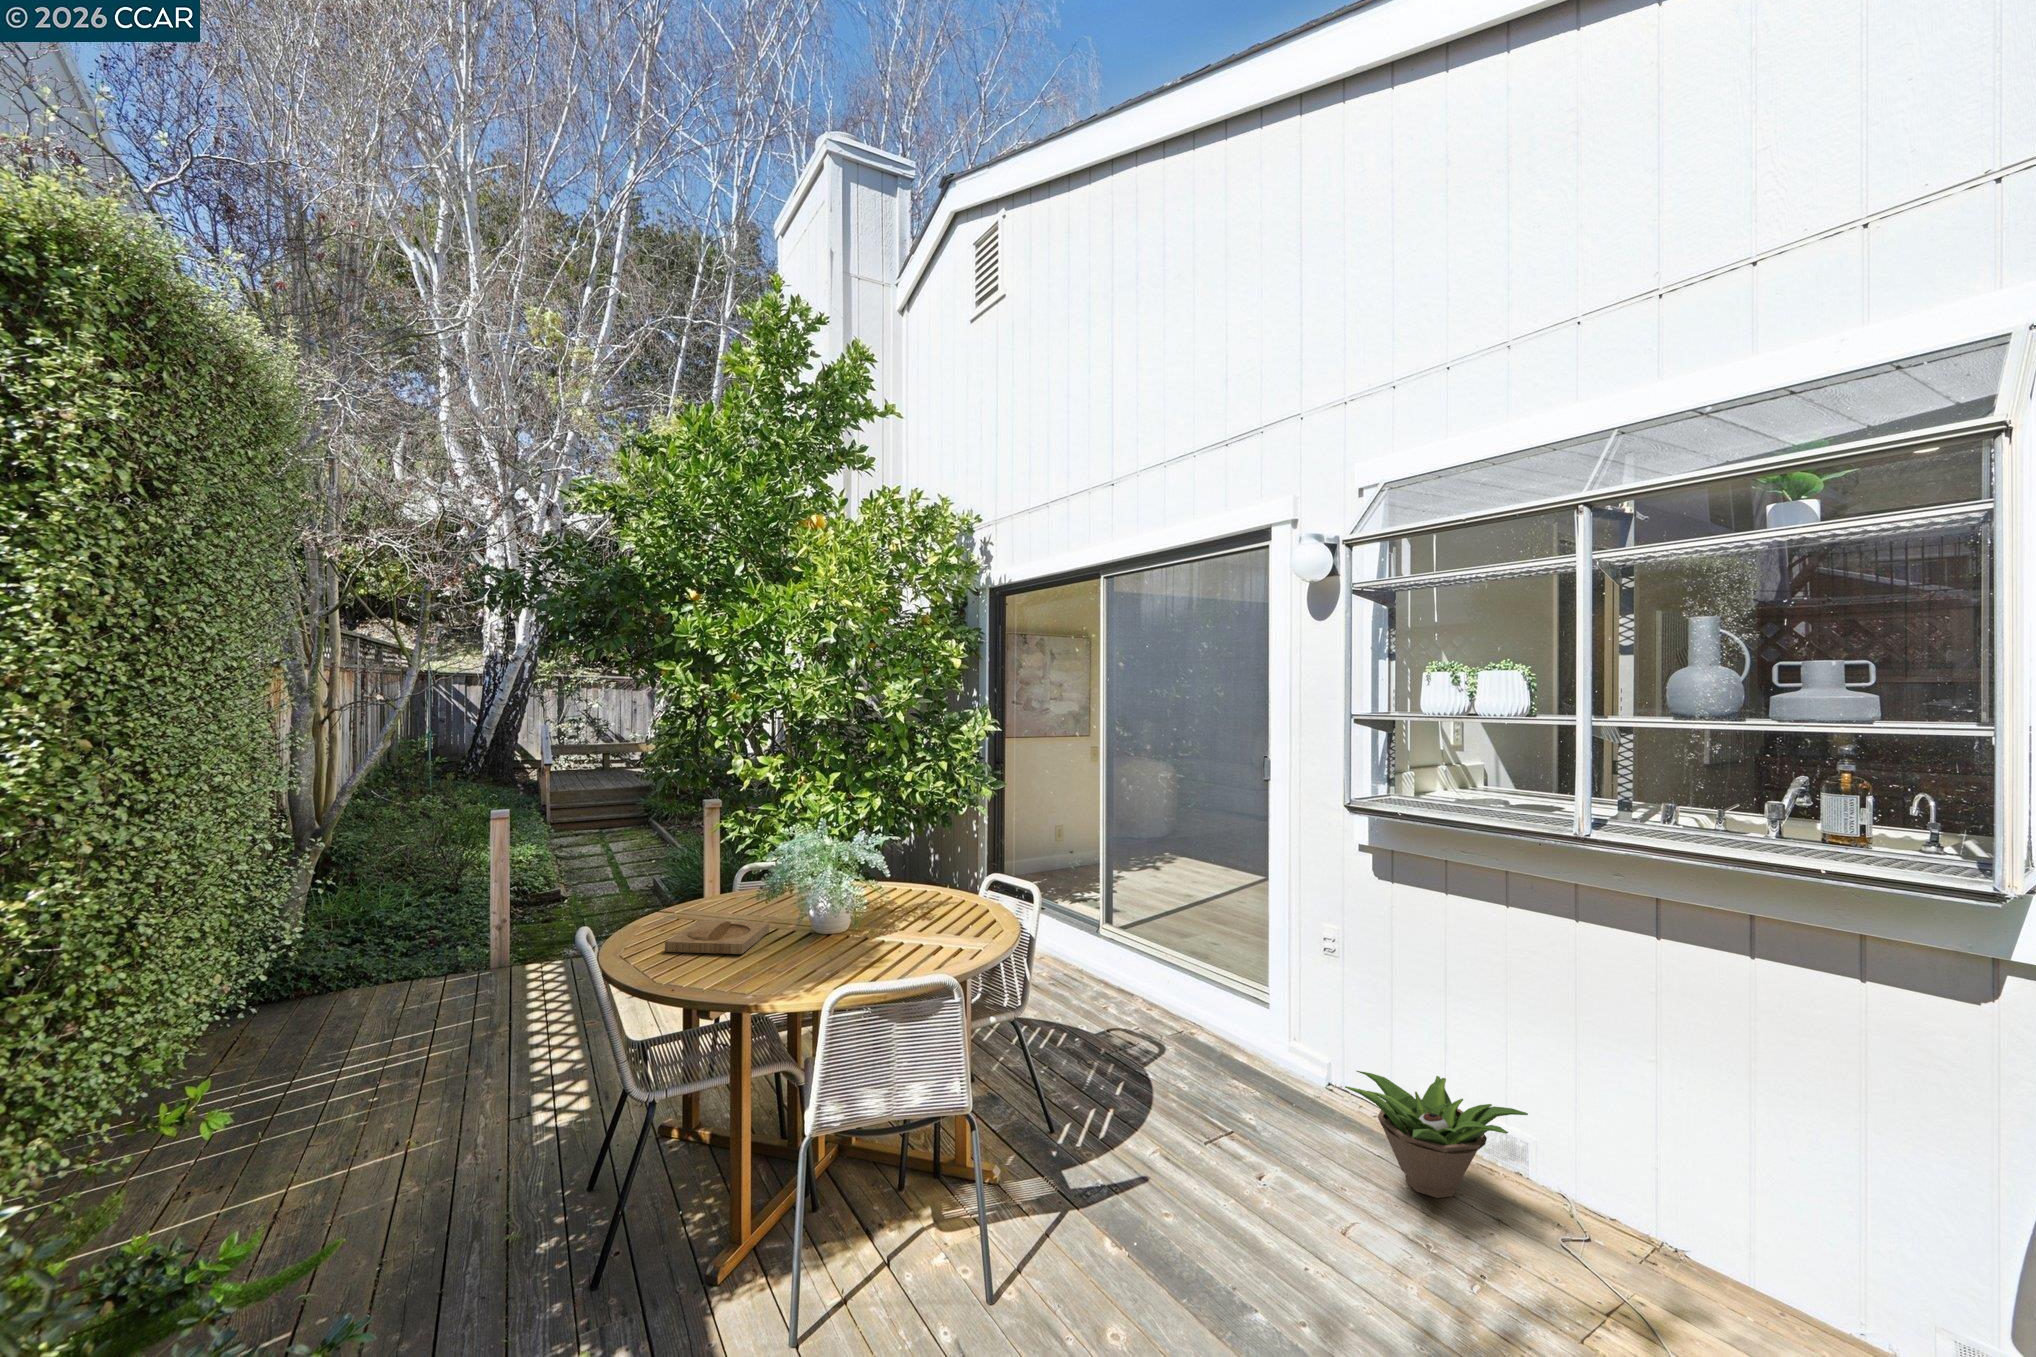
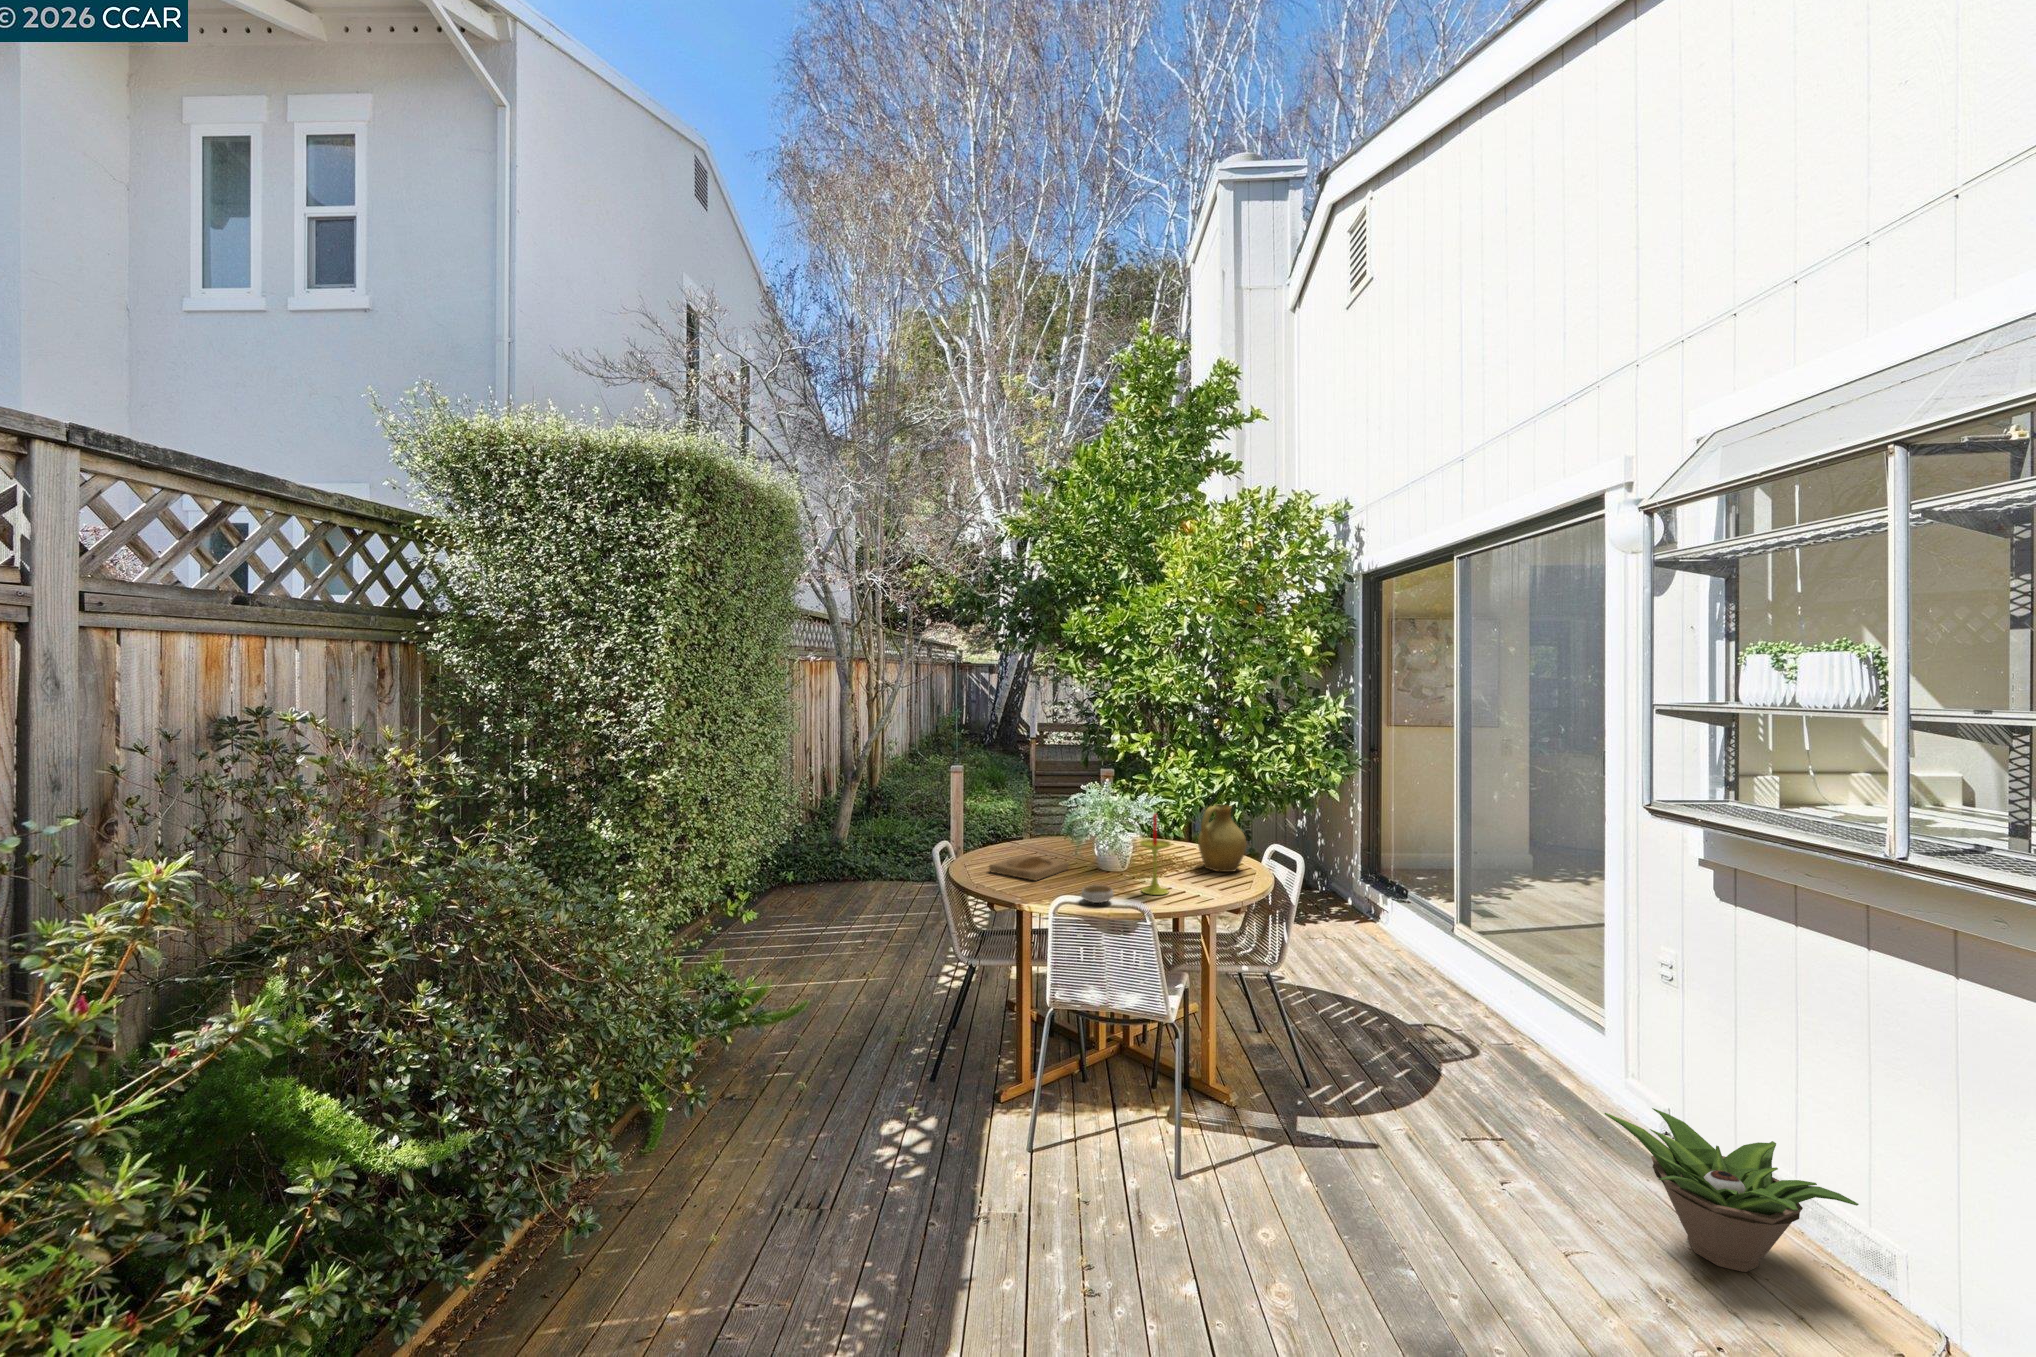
pitcher: none [915,832,968,909] -> present [1198,804,1246,872]
candle: none [876,847,918,949] -> present [1140,813,1171,895]
bowl: none [824,947,866,972] -> present [1081,885,1114,903]

